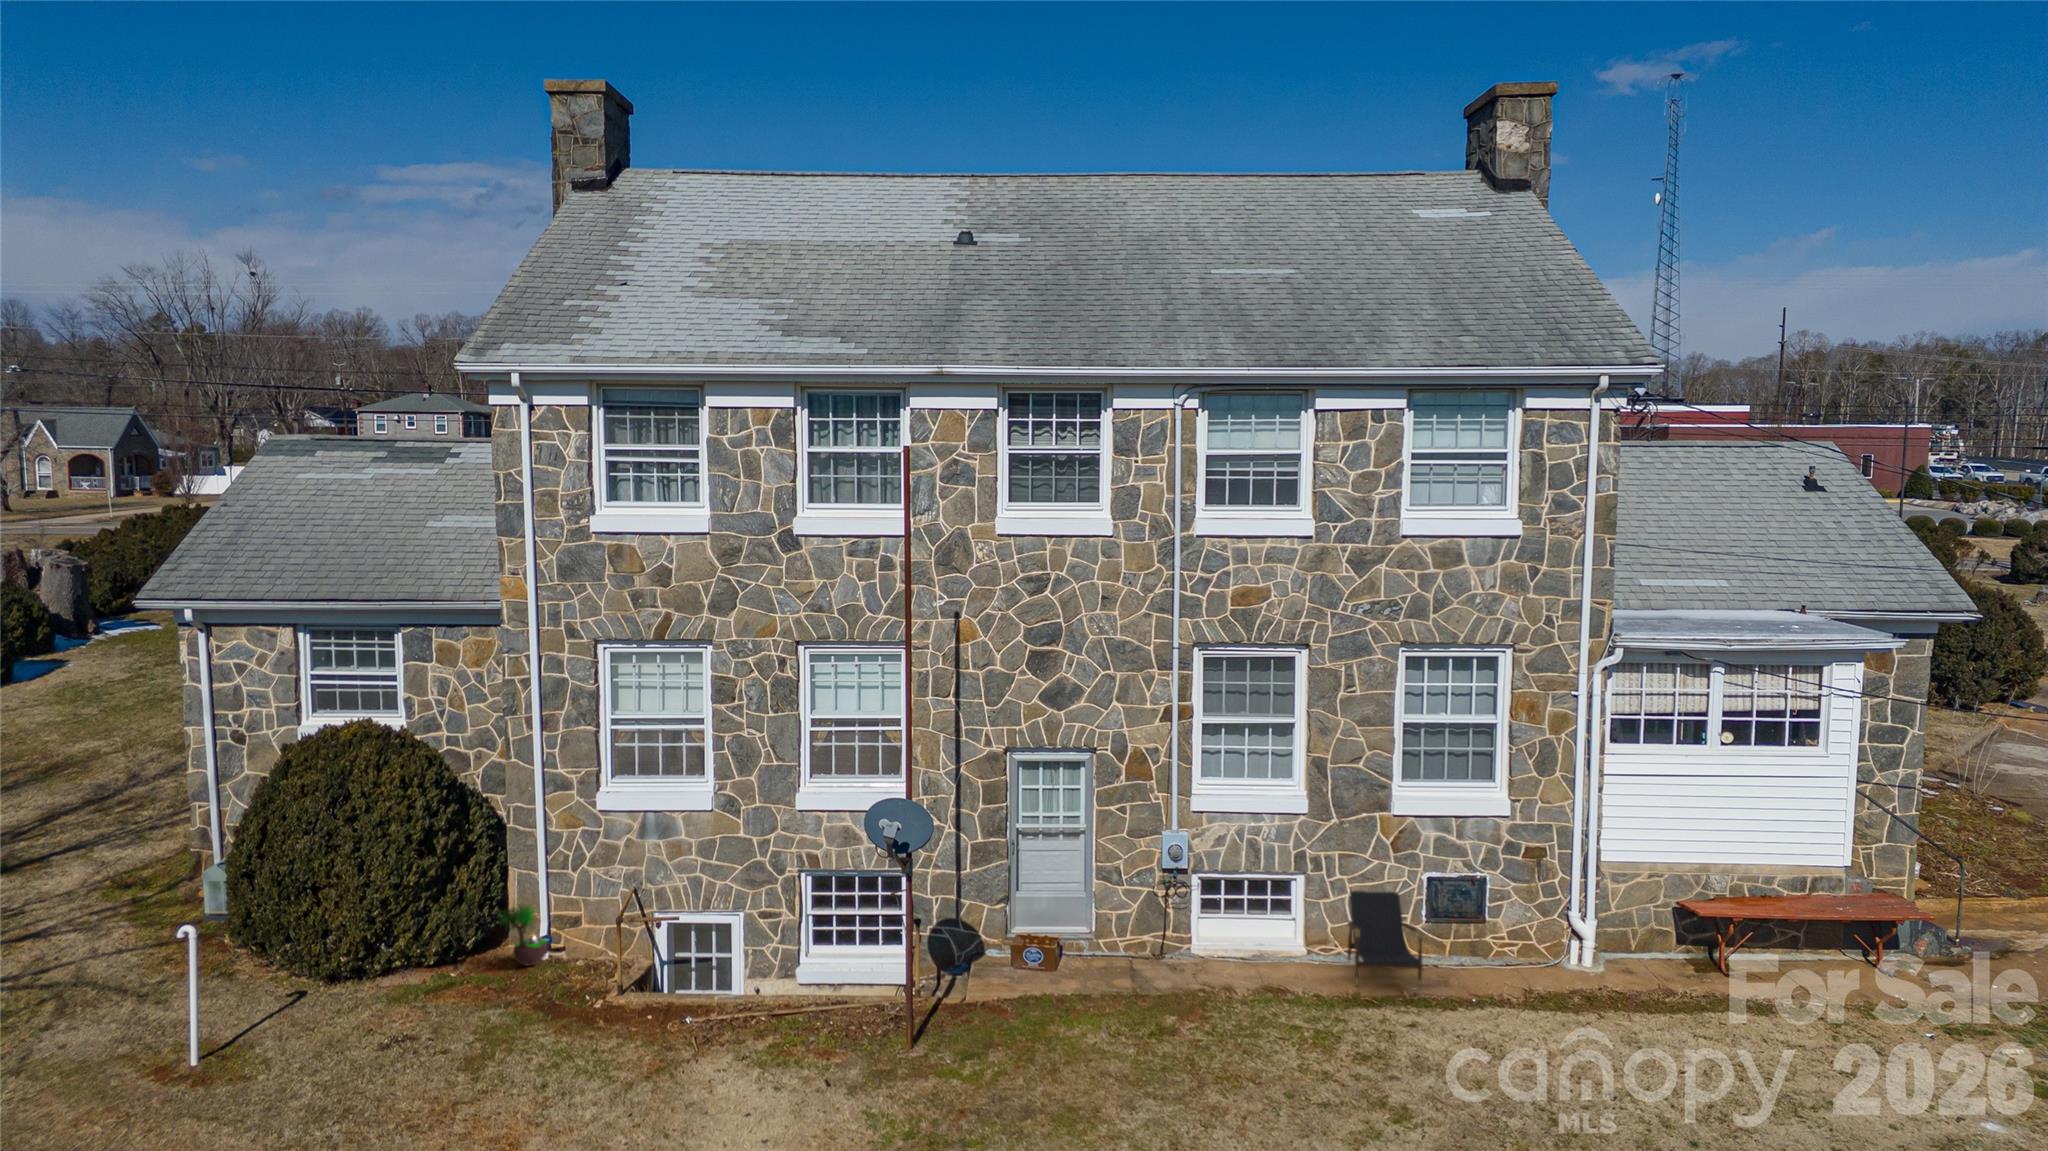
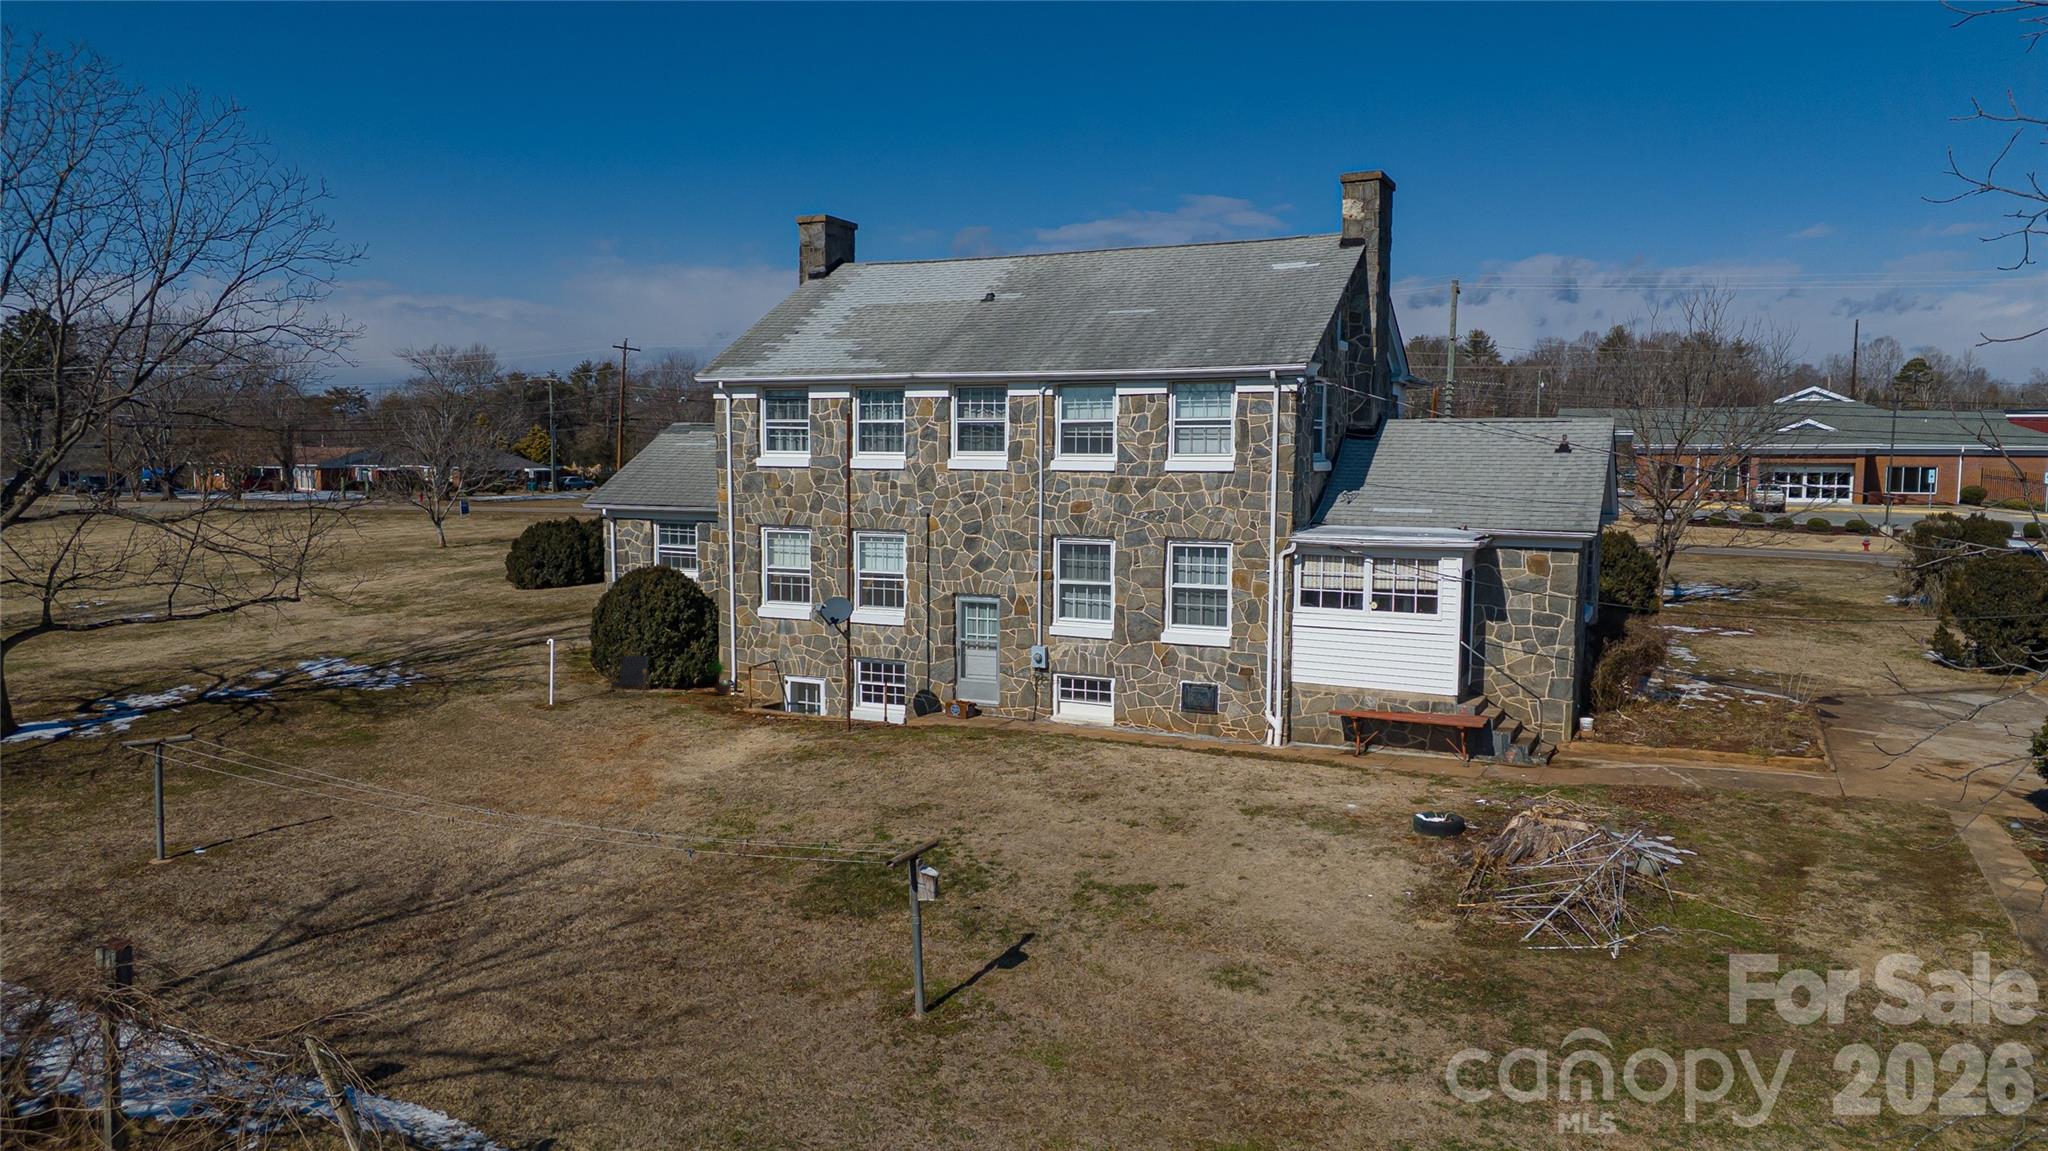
lounge chair: present [1347,891,1423,987] -> present [611,656,649,697]

